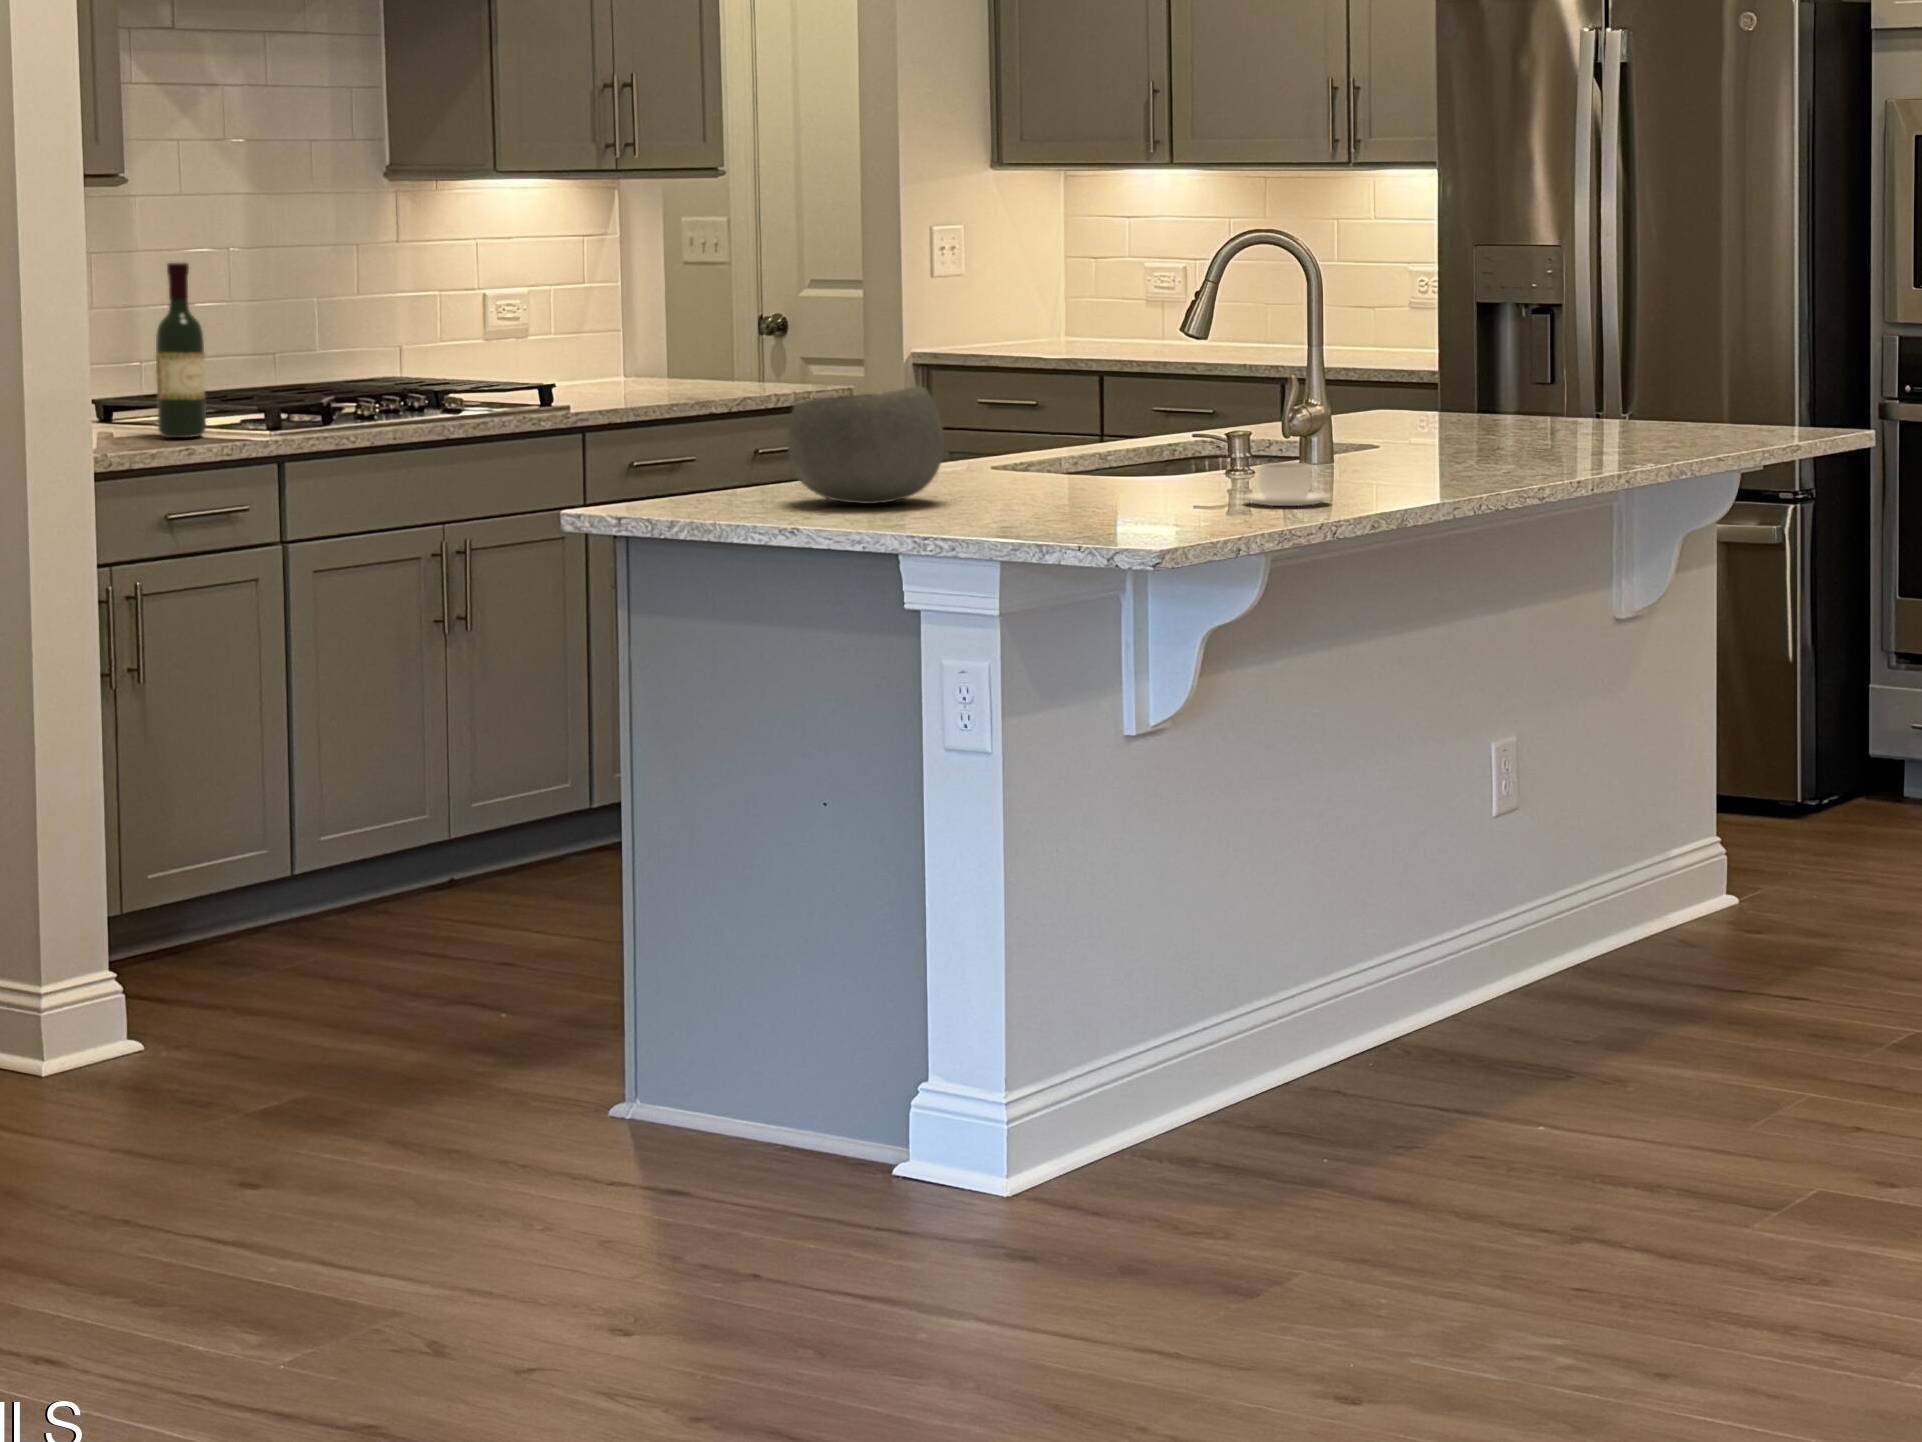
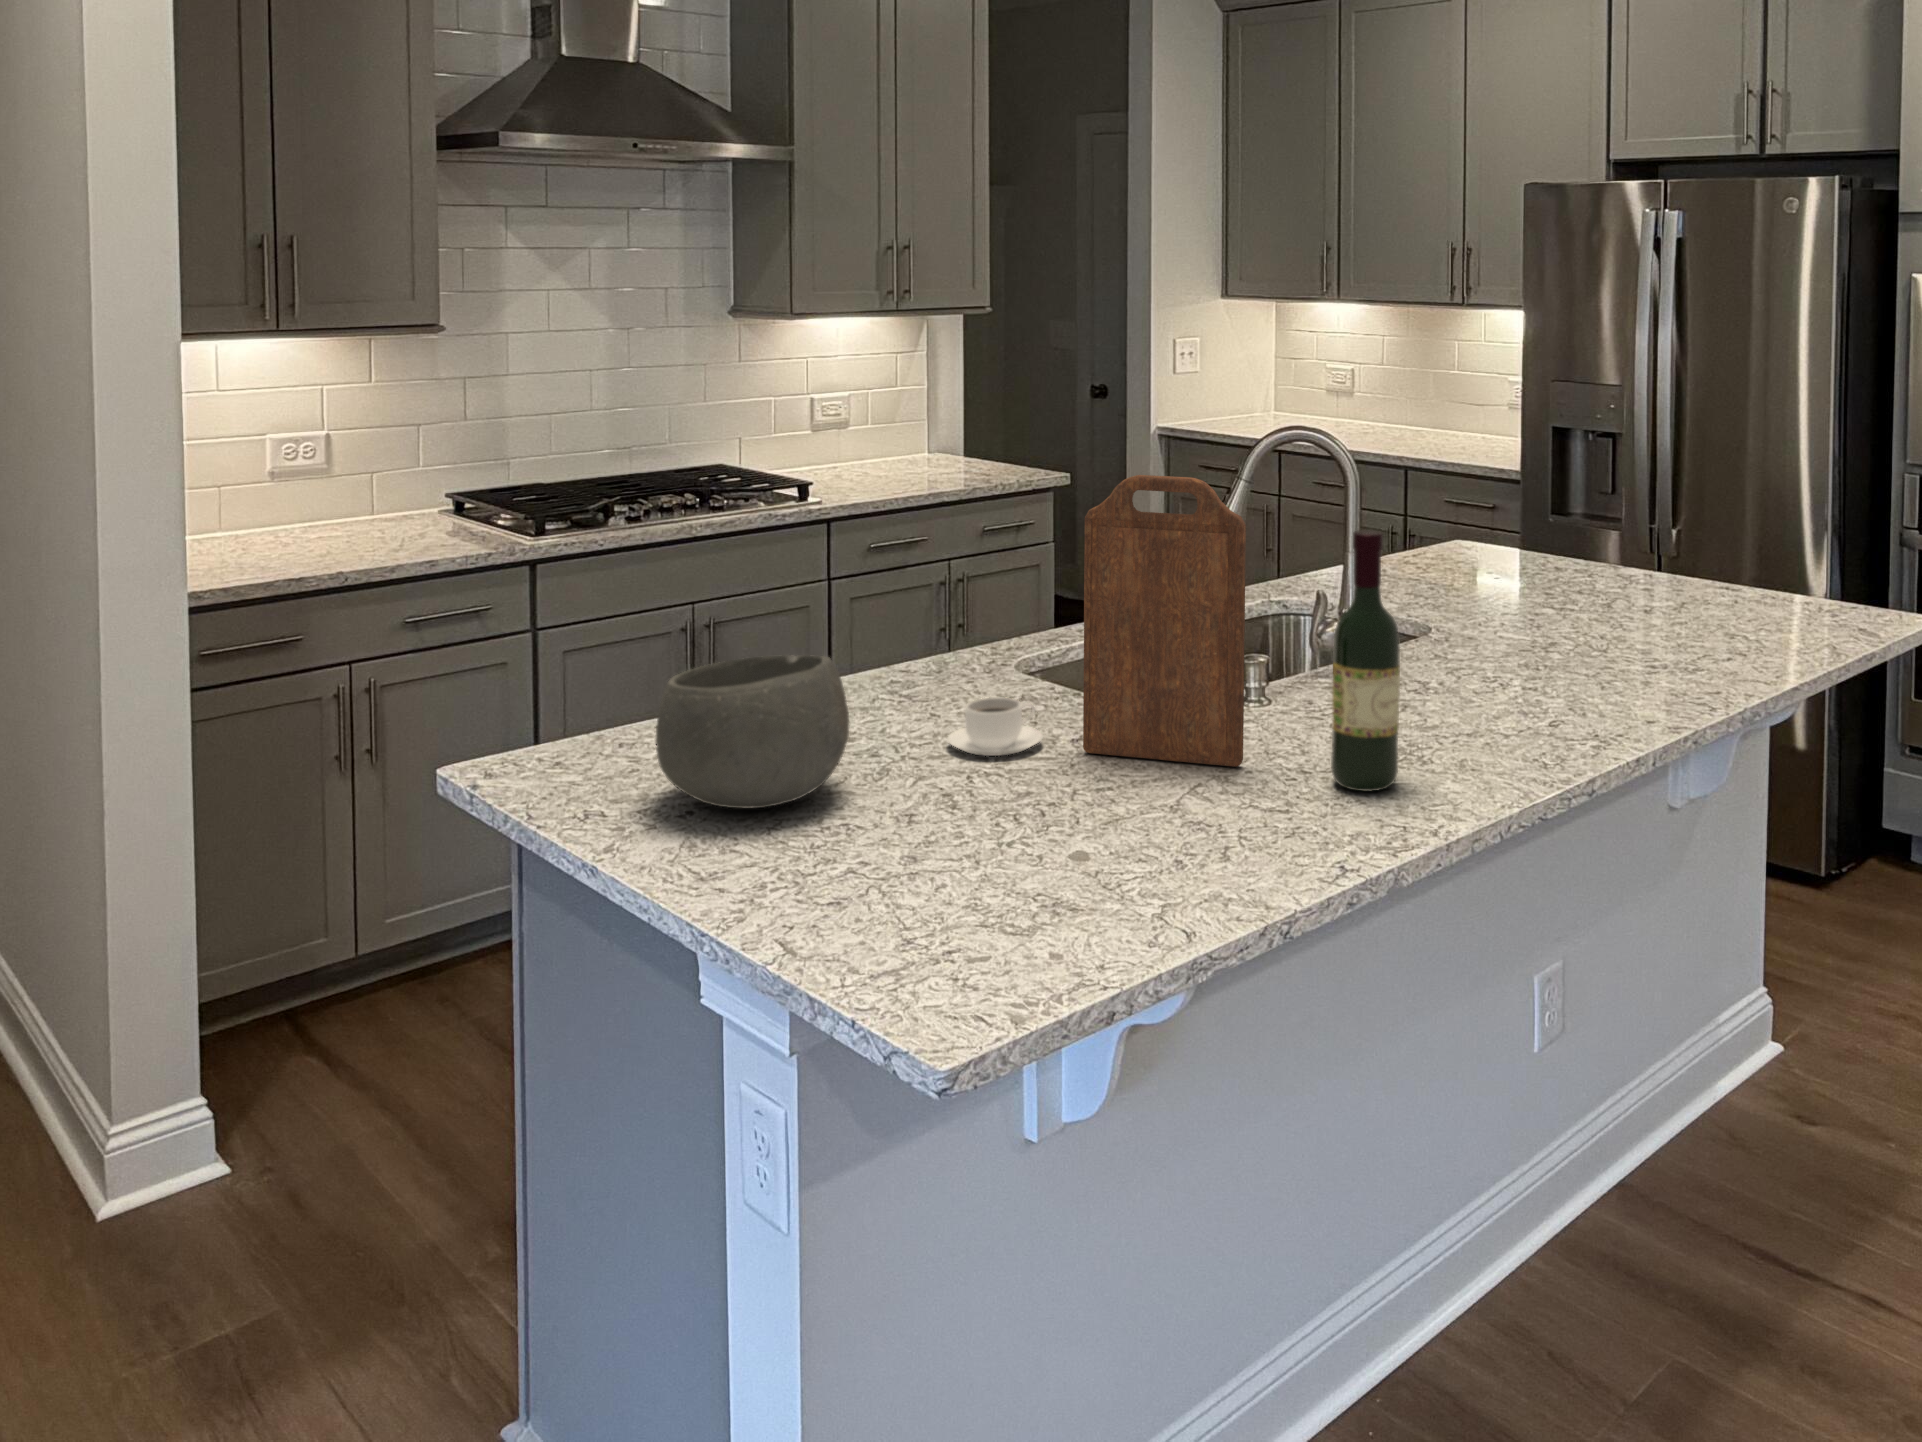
cutting board: none [1111,240,1254,486] -> present [1083,475,1246,767]
wine bottle: present [156,263,206,438] -> present [1331,530,1400,791]
coffee cup: present [1244,463,1329,506] -> present [947,697,1043,756]

